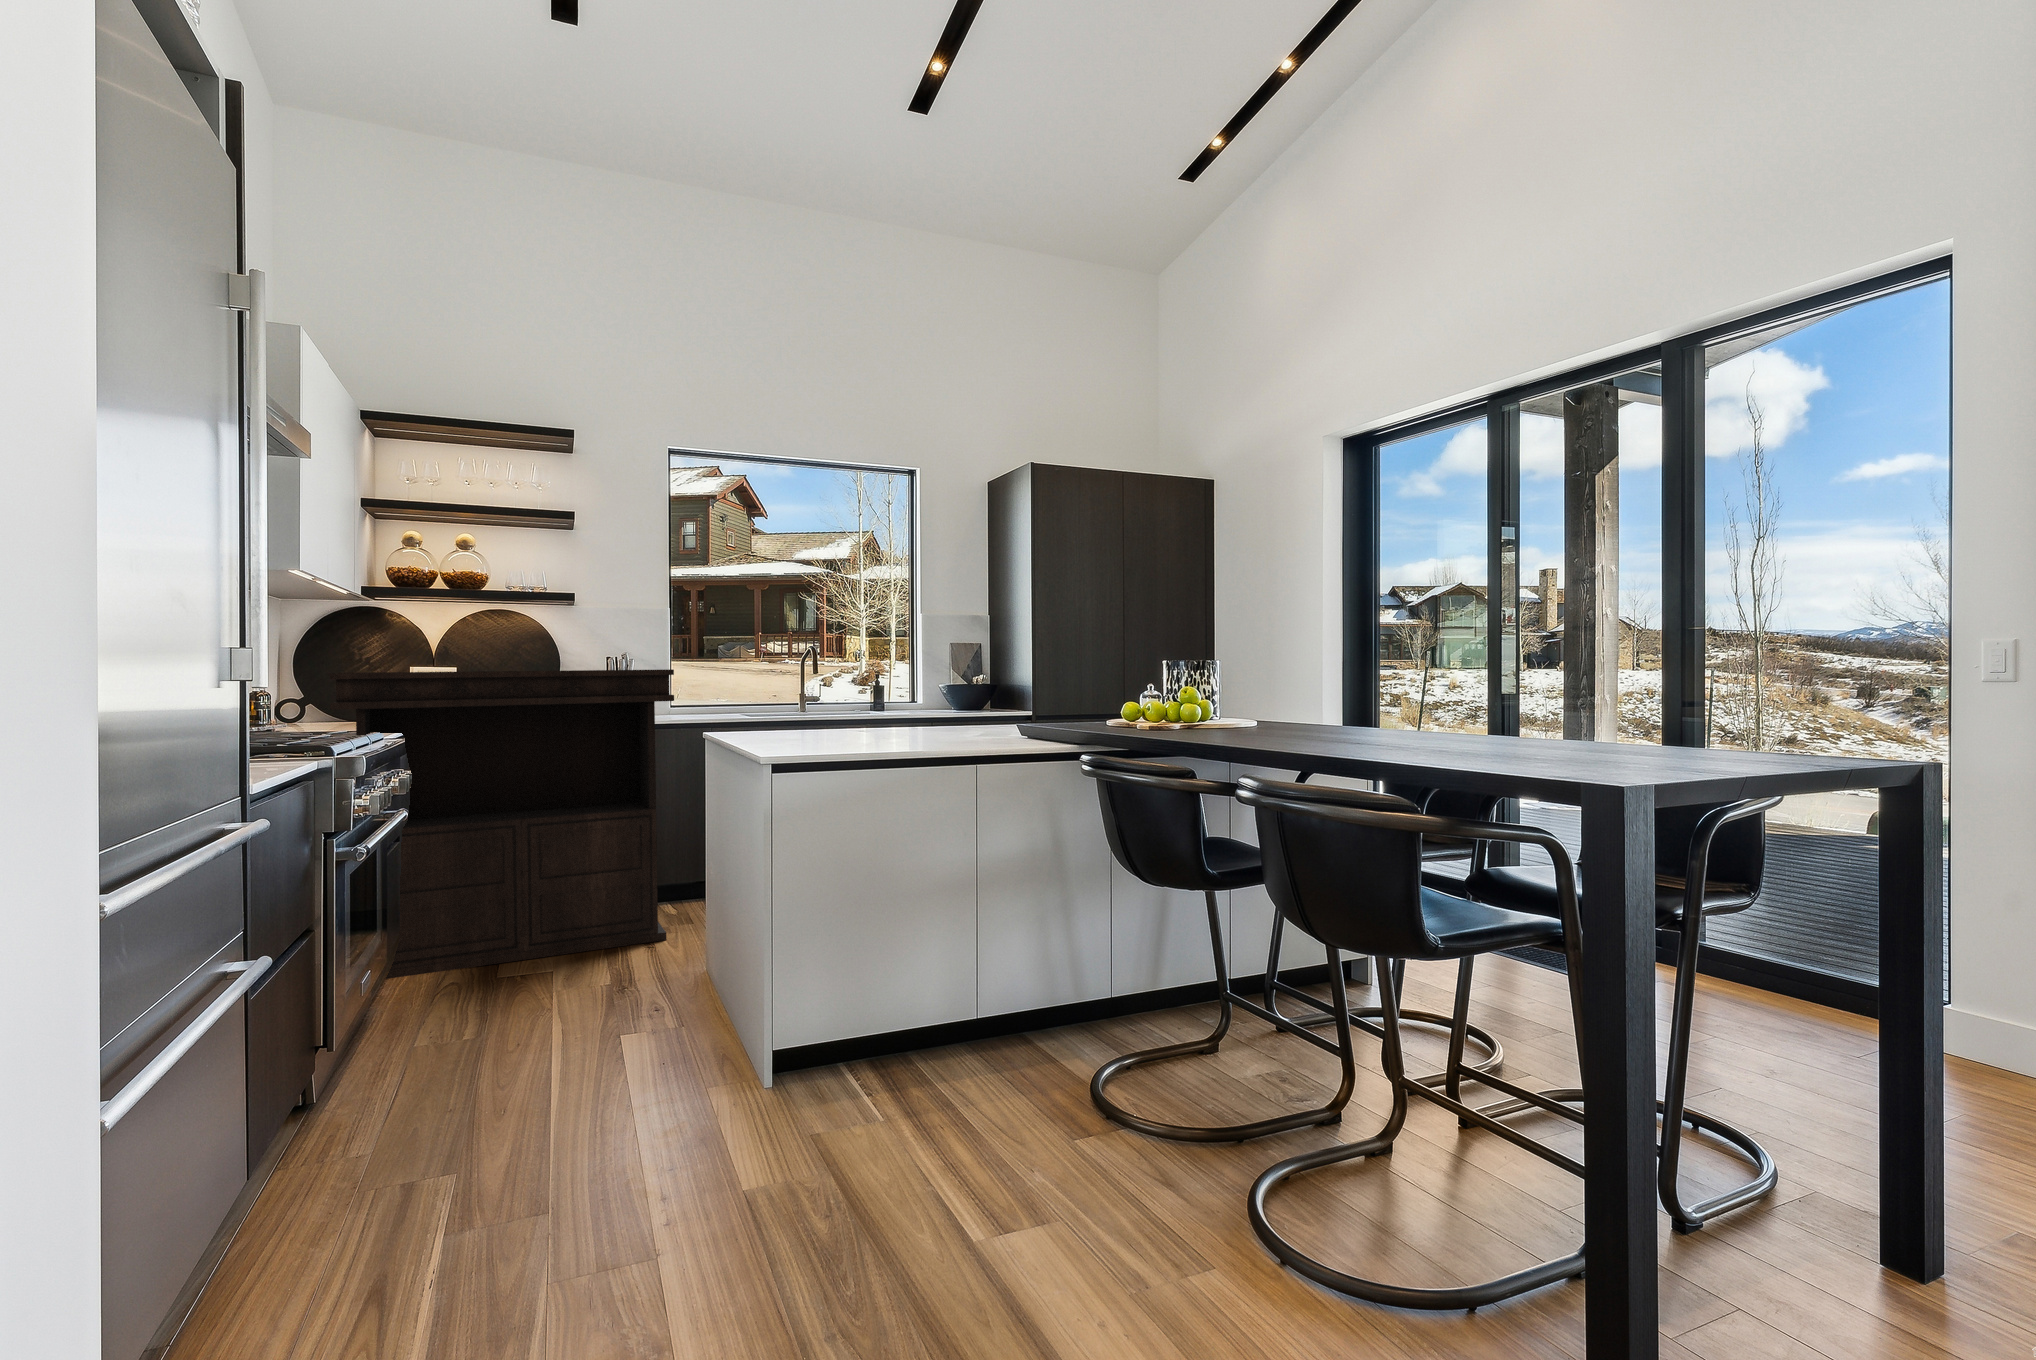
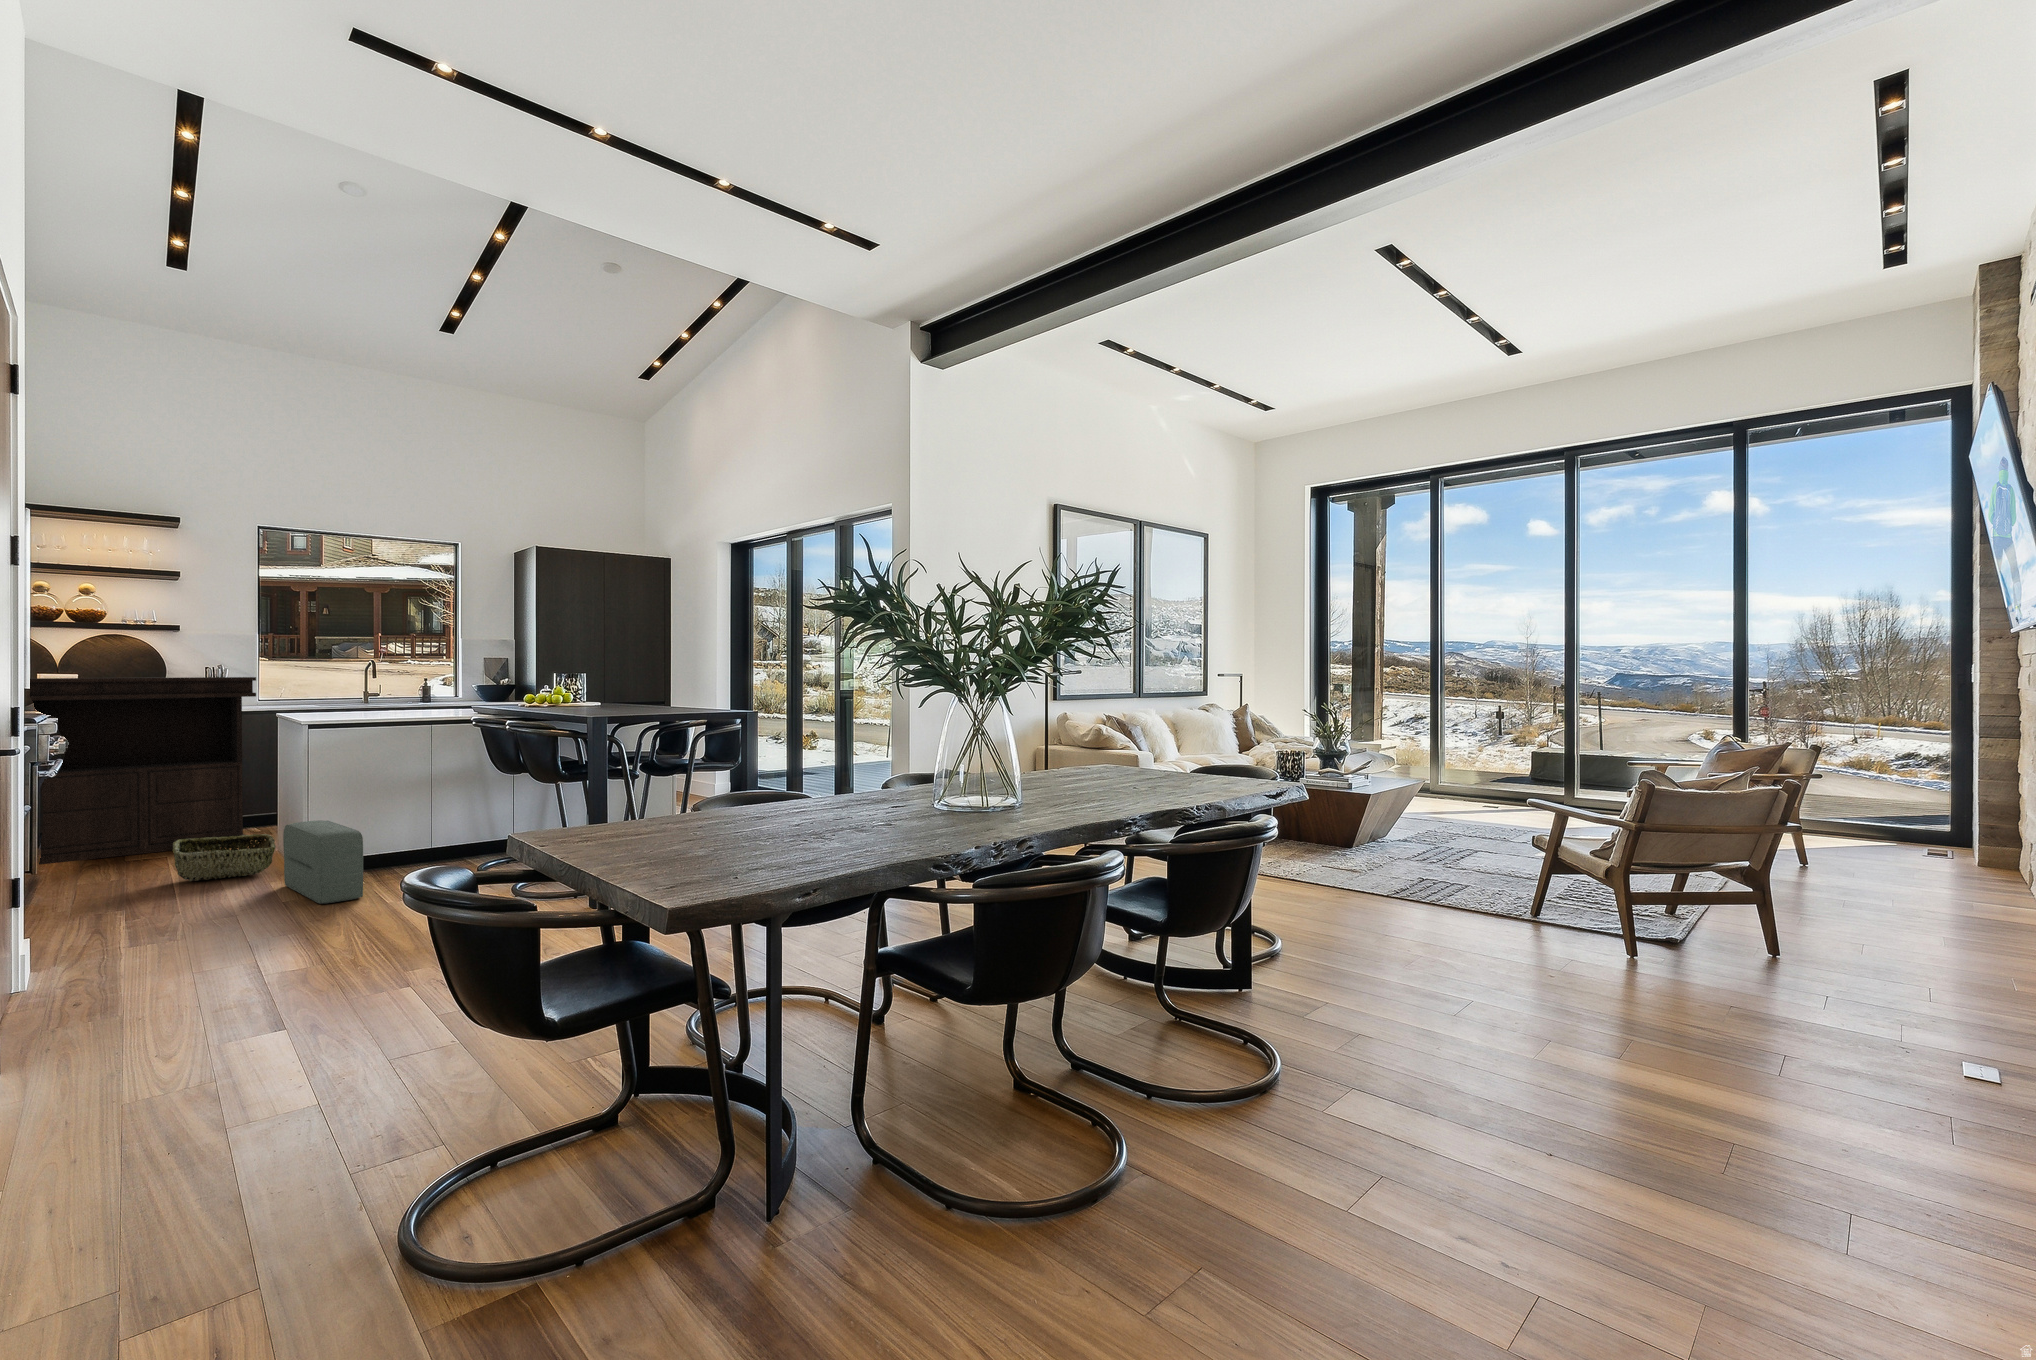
woven basket: none [549,967,718,1073] -> present [173,834,276,881]
pouf: none [740,973,921,1235] -> present [283,820,363,904]

